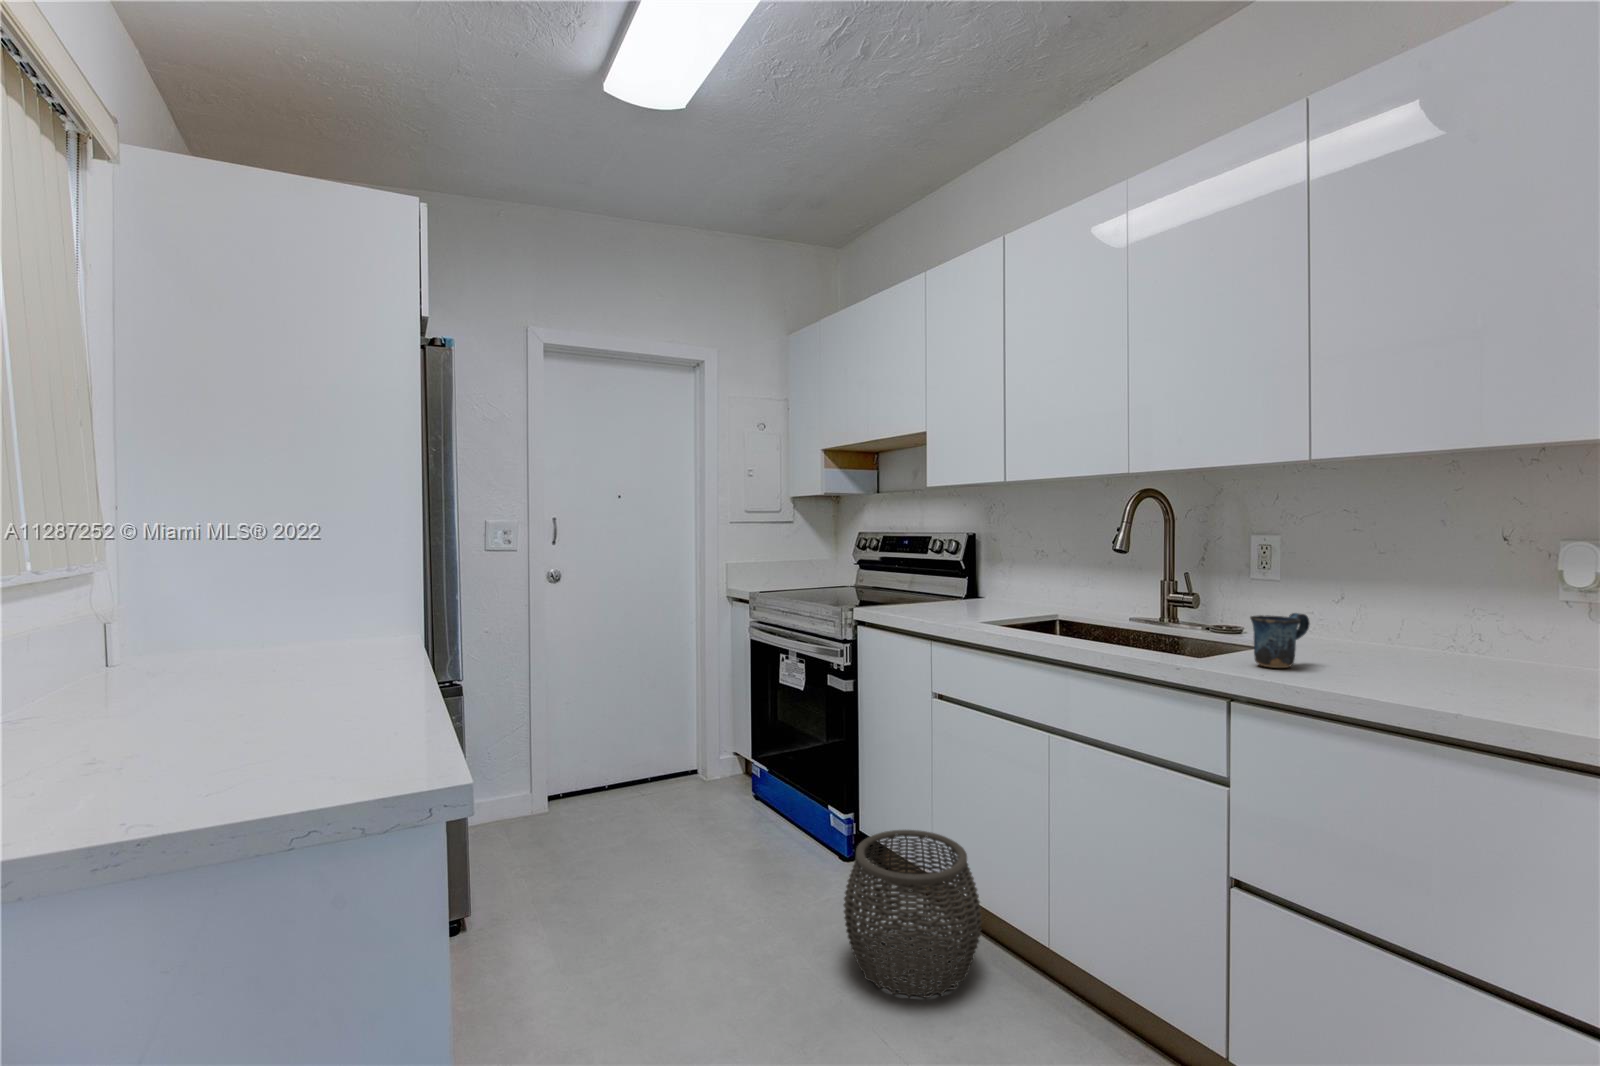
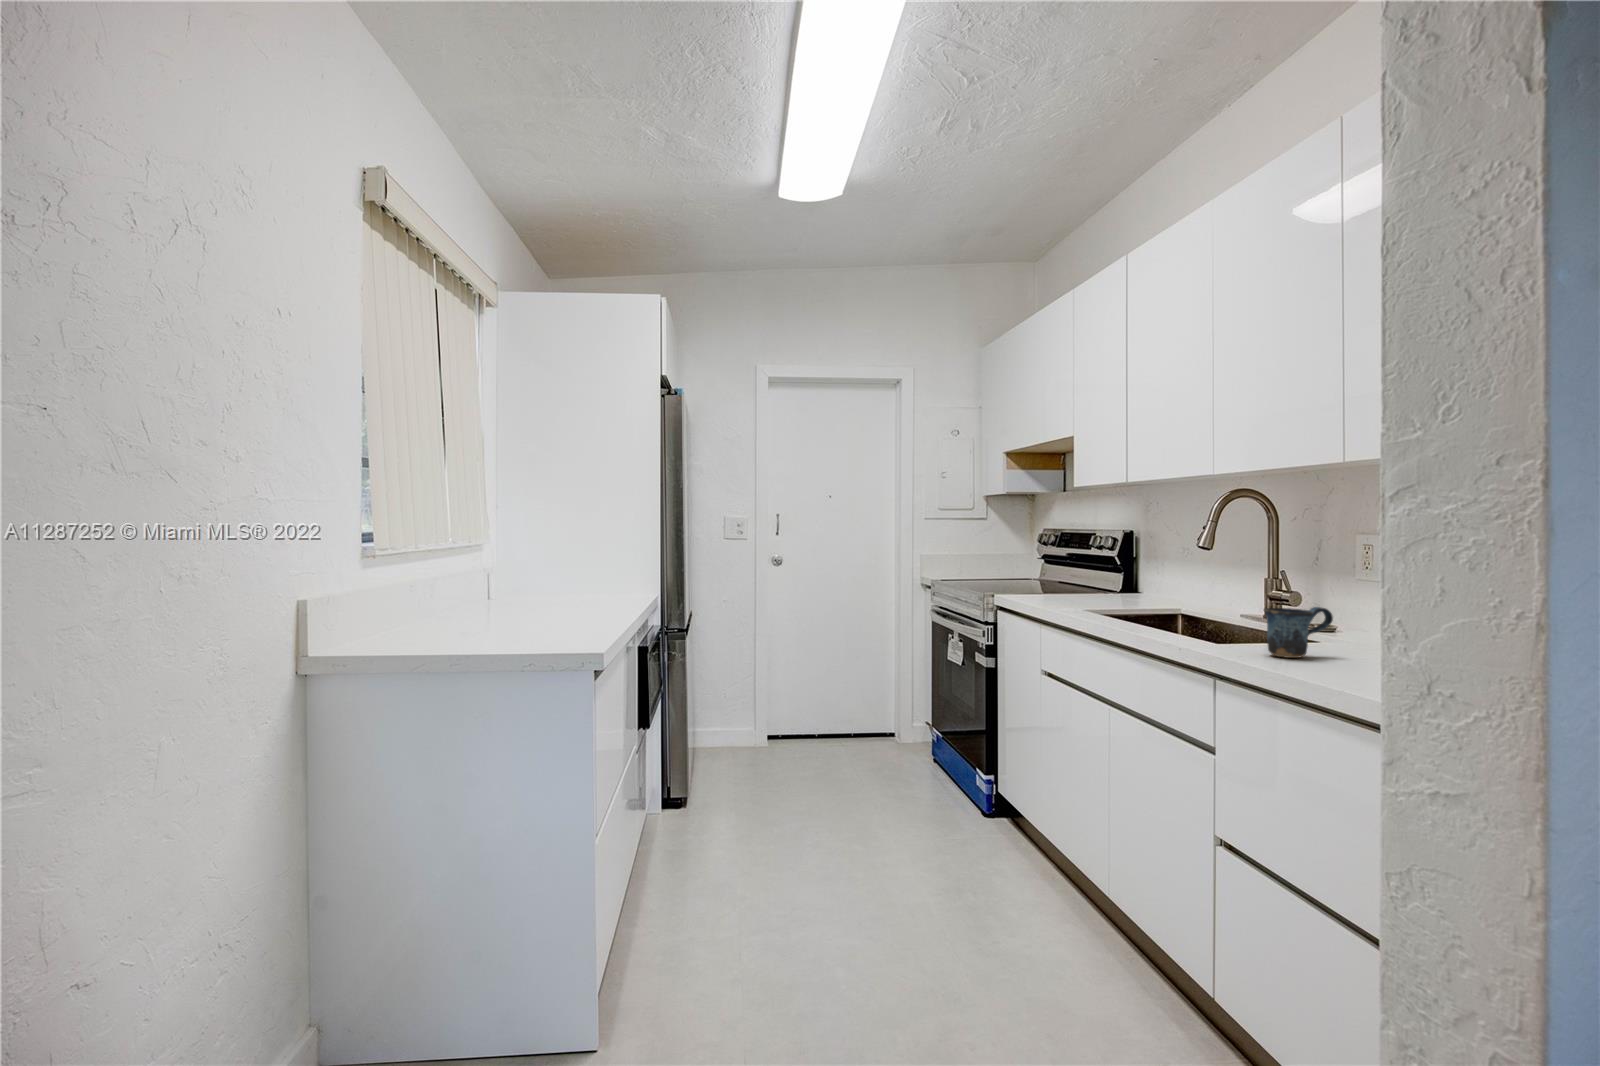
woven basket: present [844,830,982,998] -> none [935,783,1057,922]

